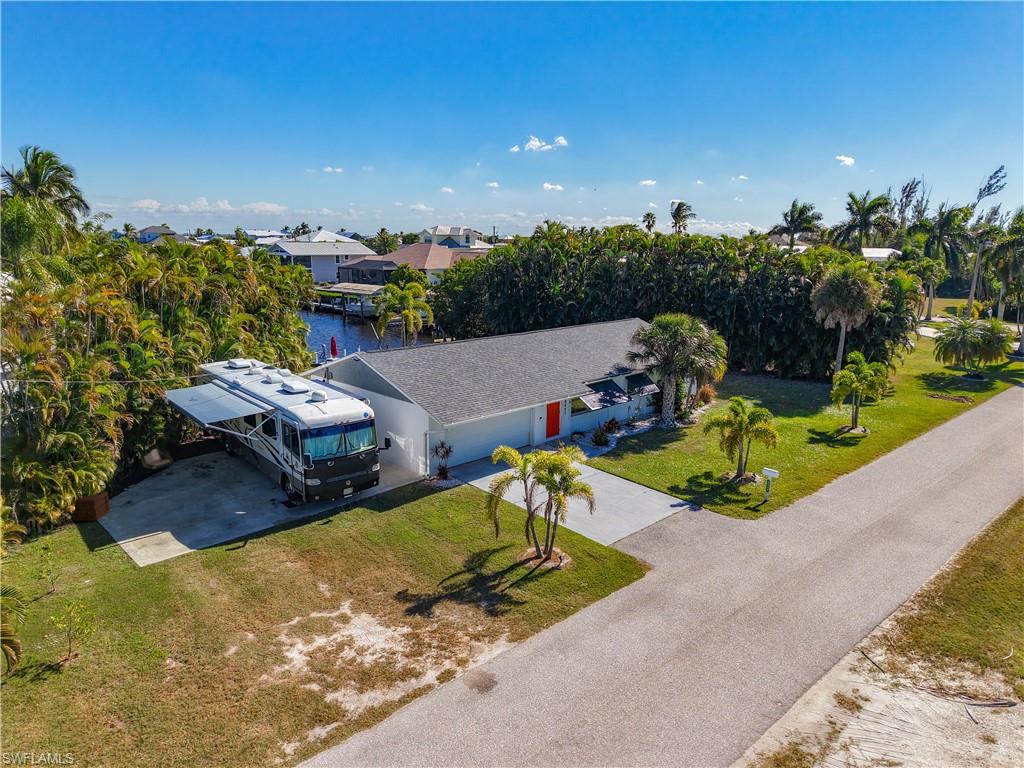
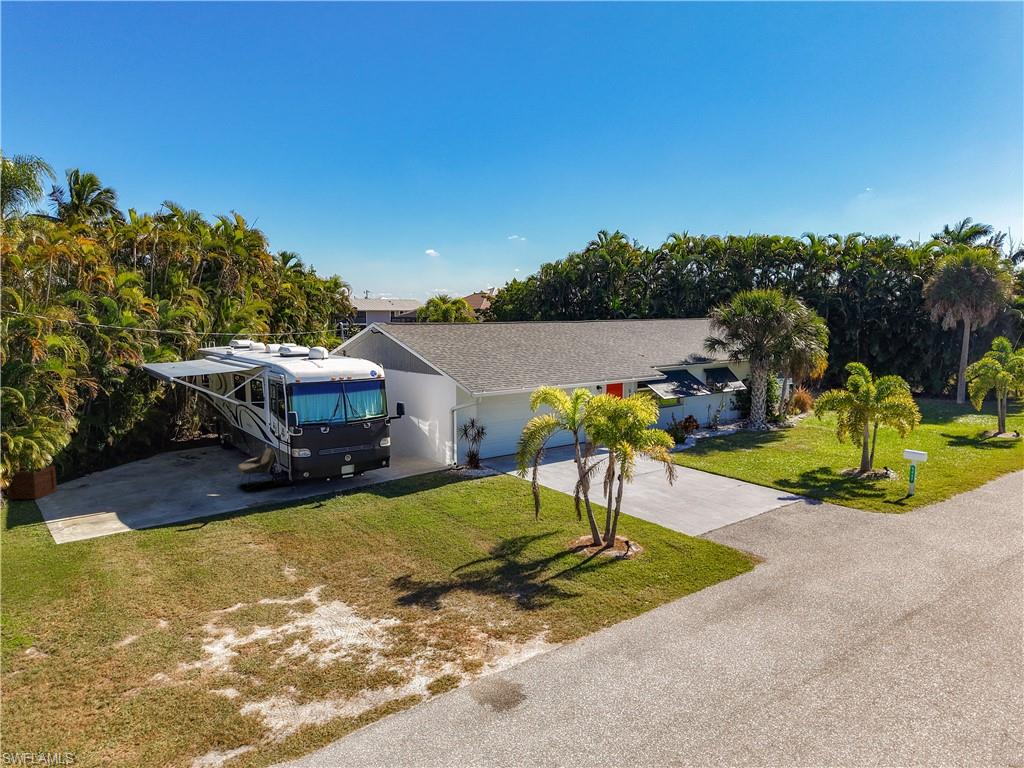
lounge chair: present [141,448,173,469] -> present [237,447,275,491]

